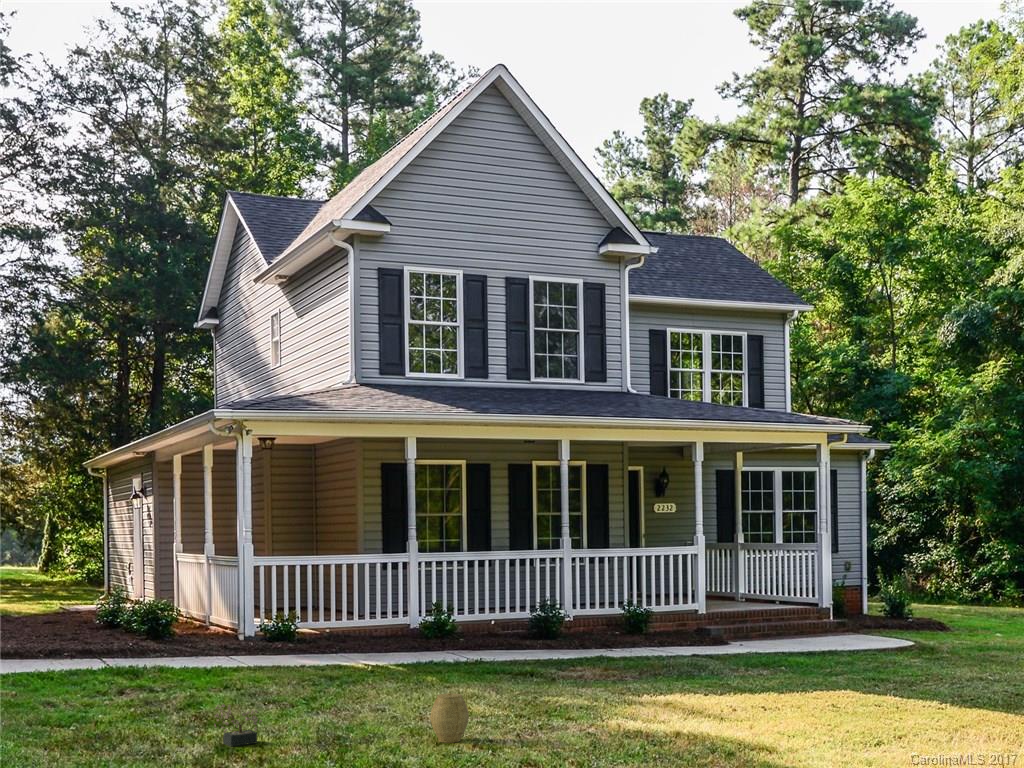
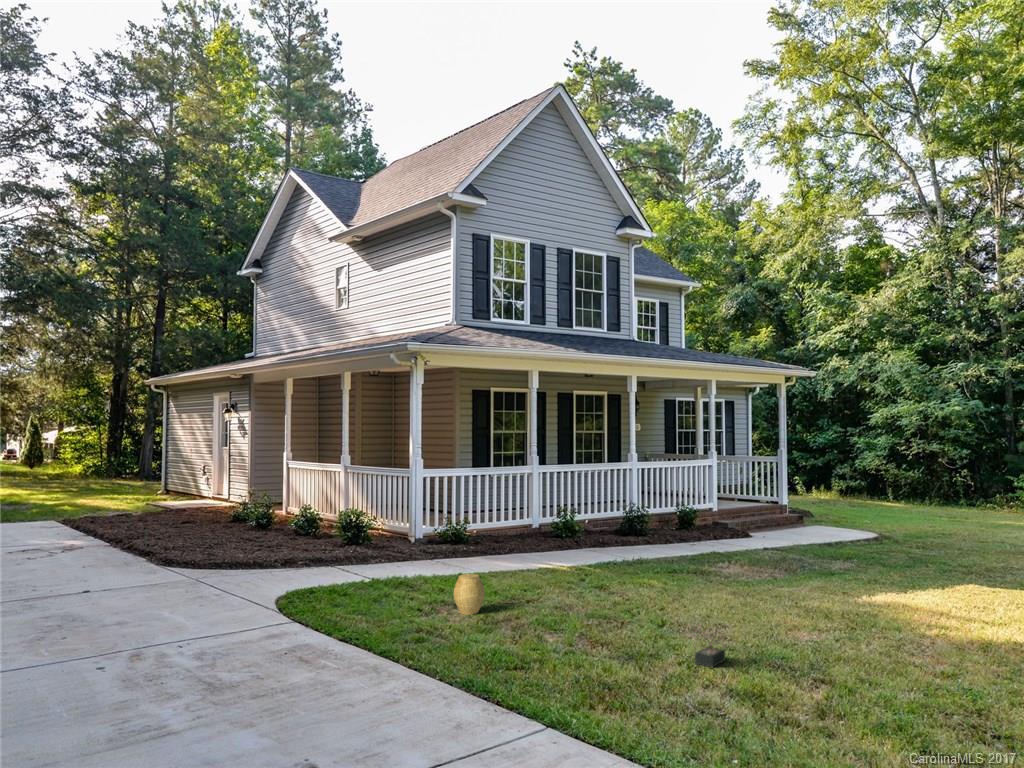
woven basket: present [431,693,469,743] -> present [454,574,485,615]

